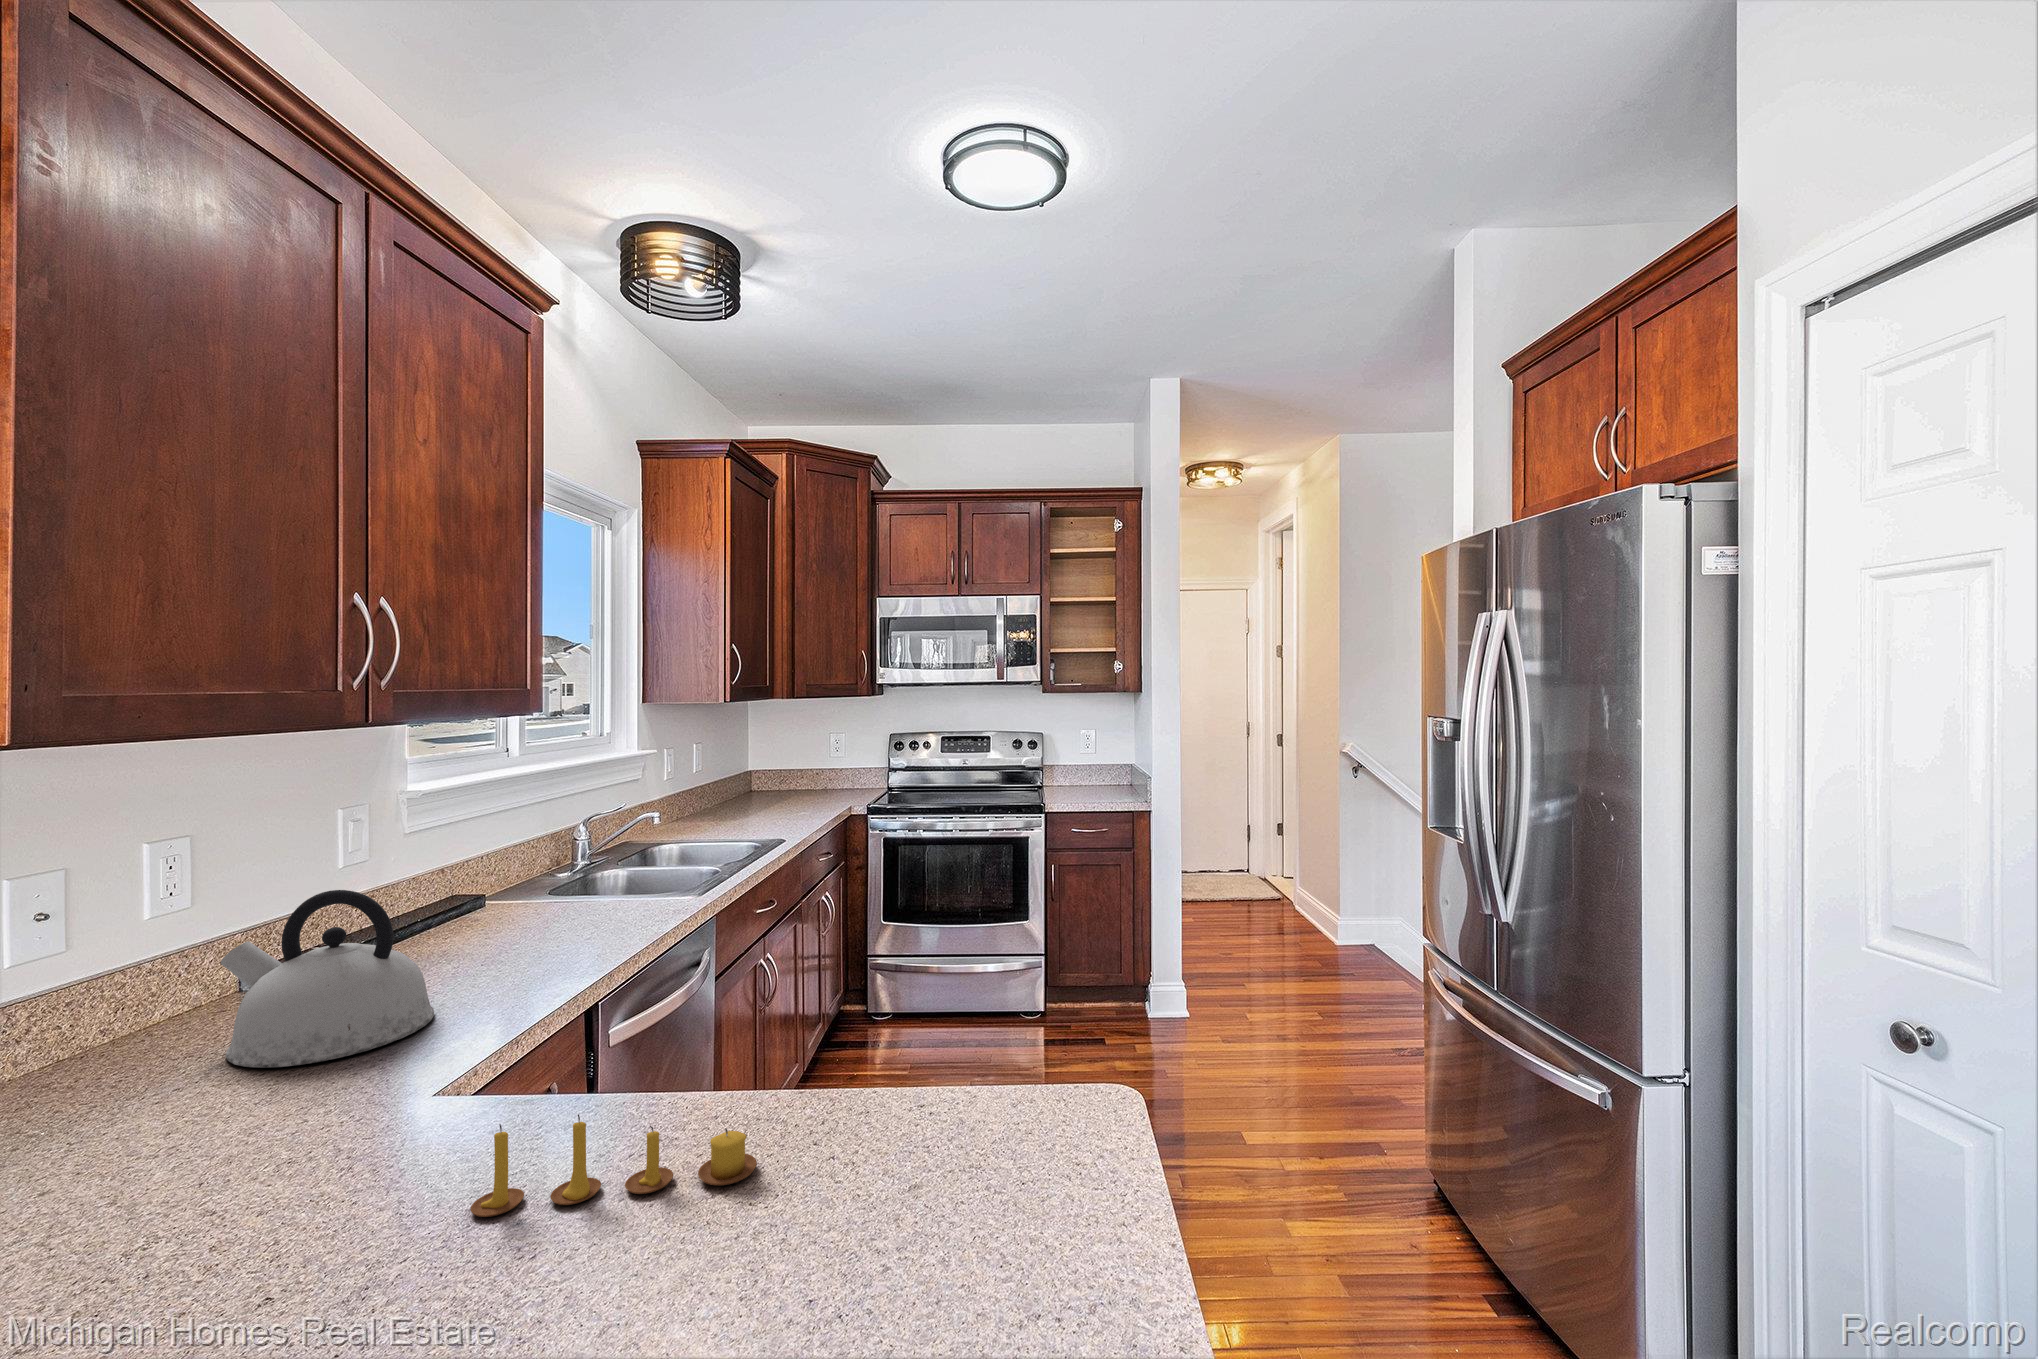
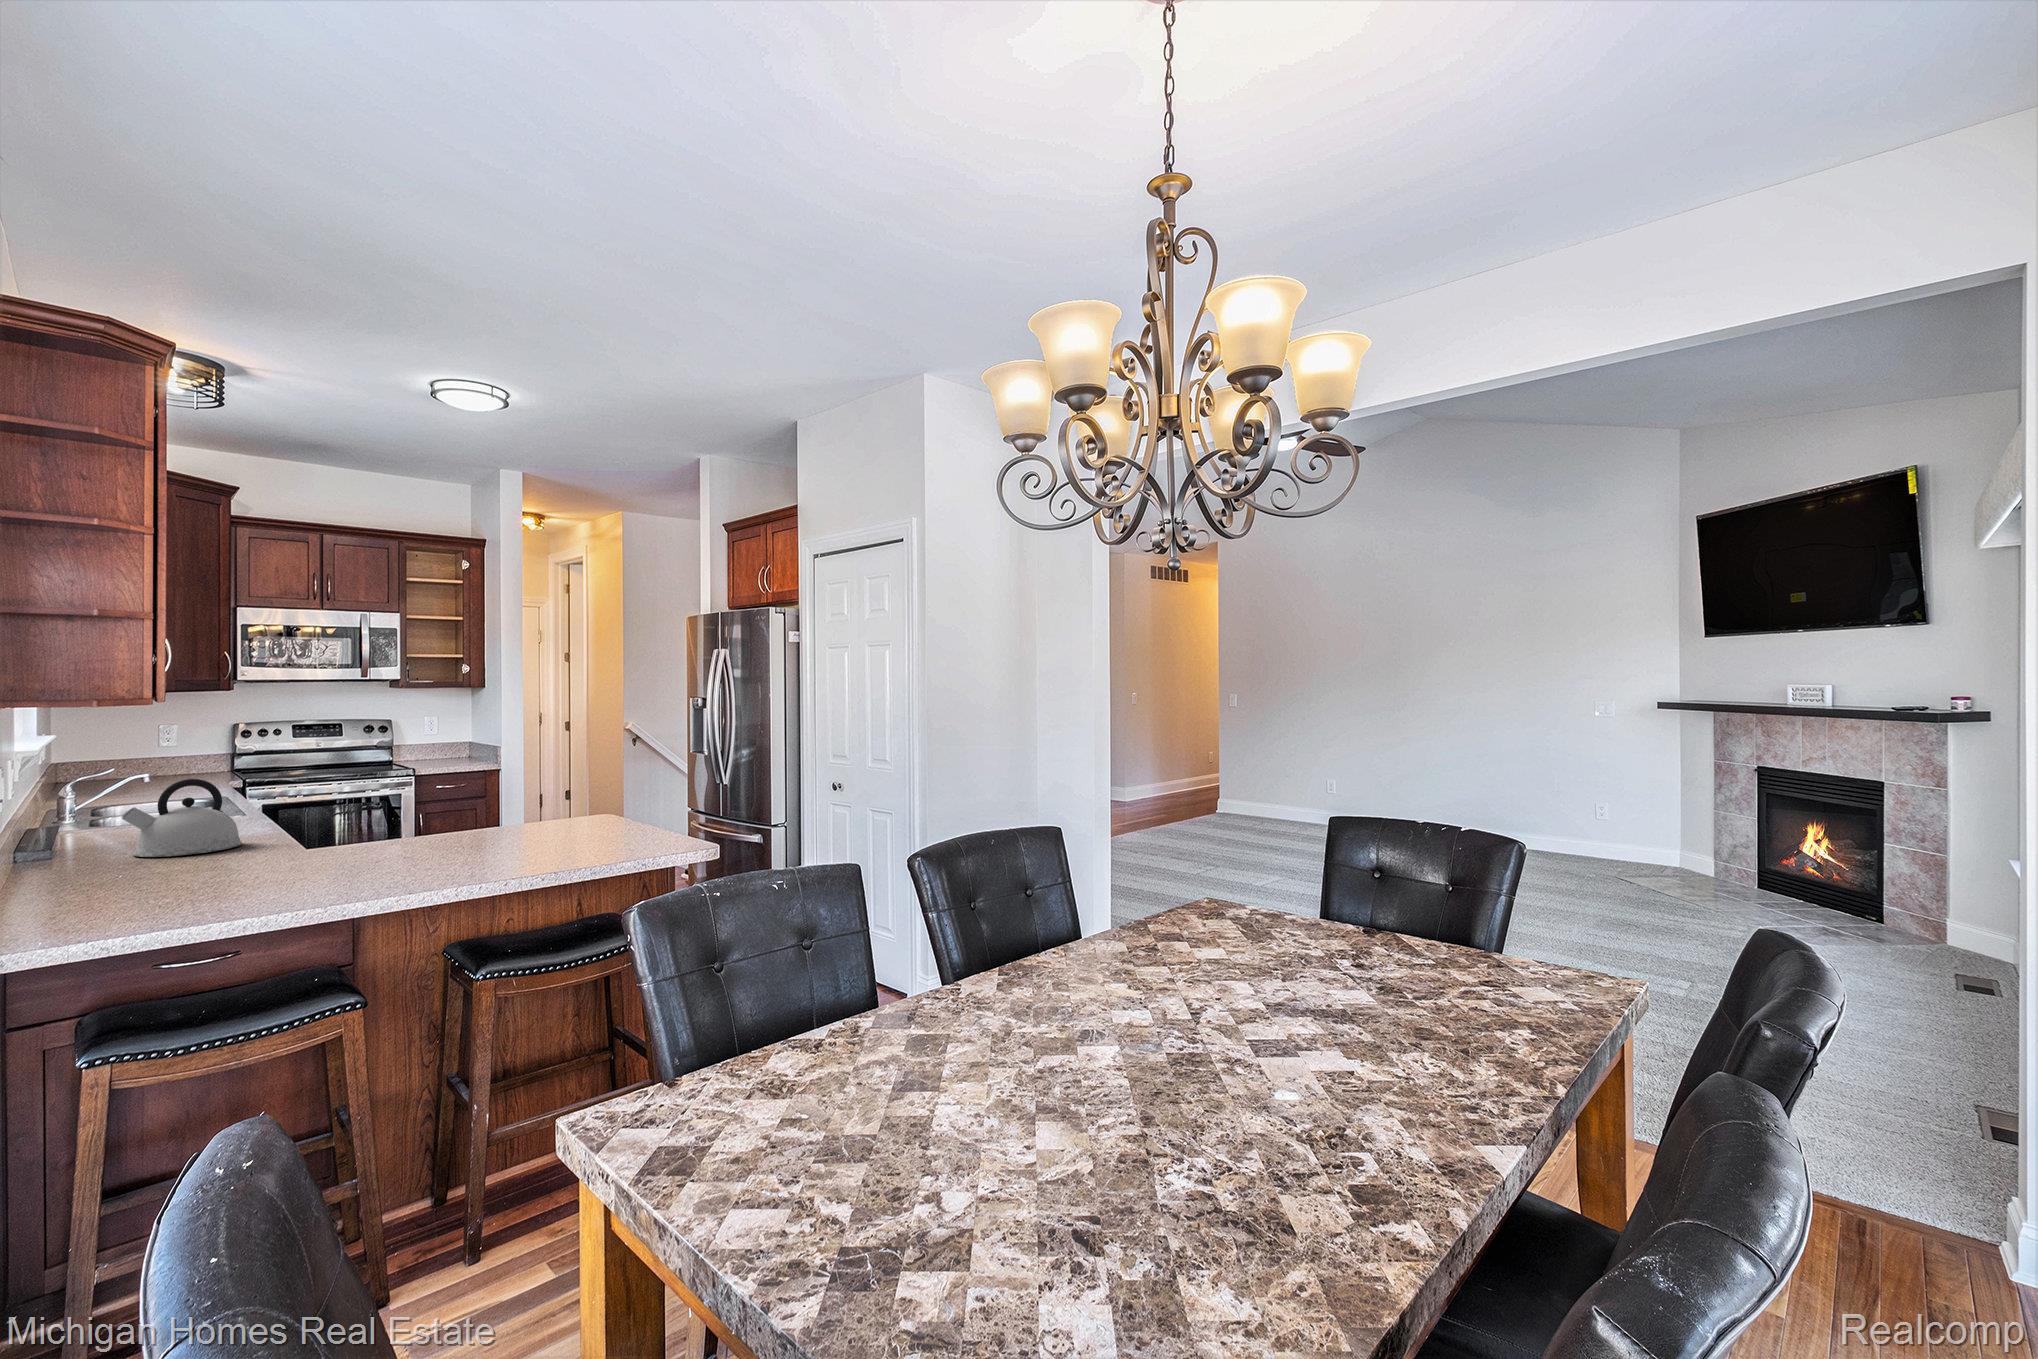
candle: present [470,1114,757,1217] -> none [413,815,502,846]

